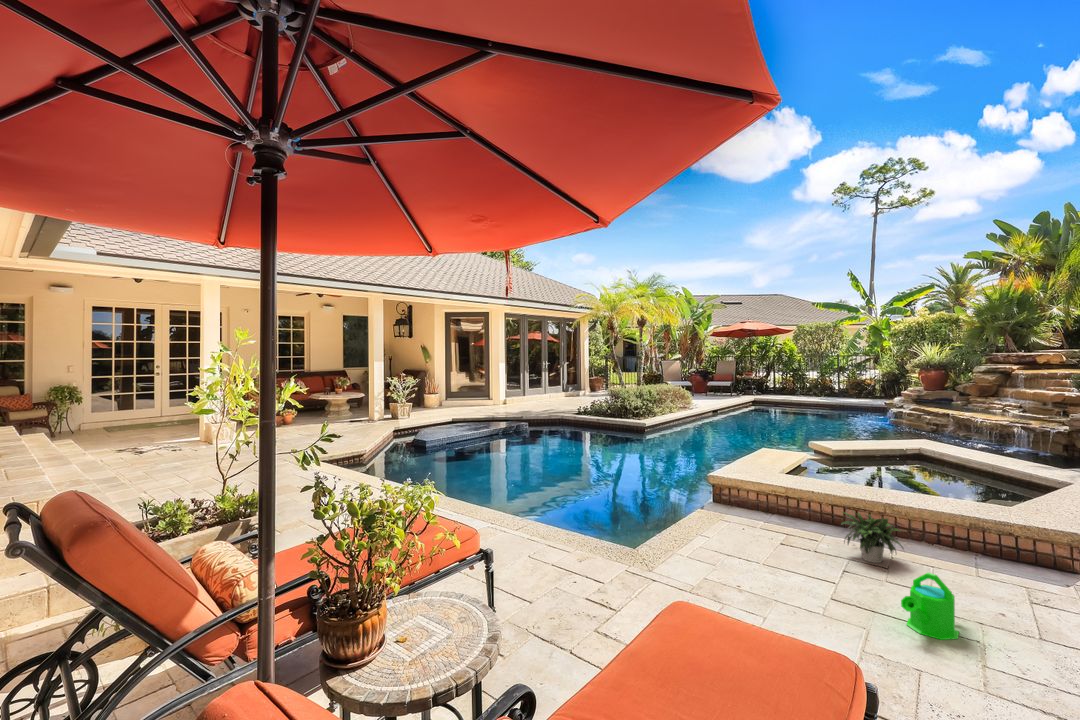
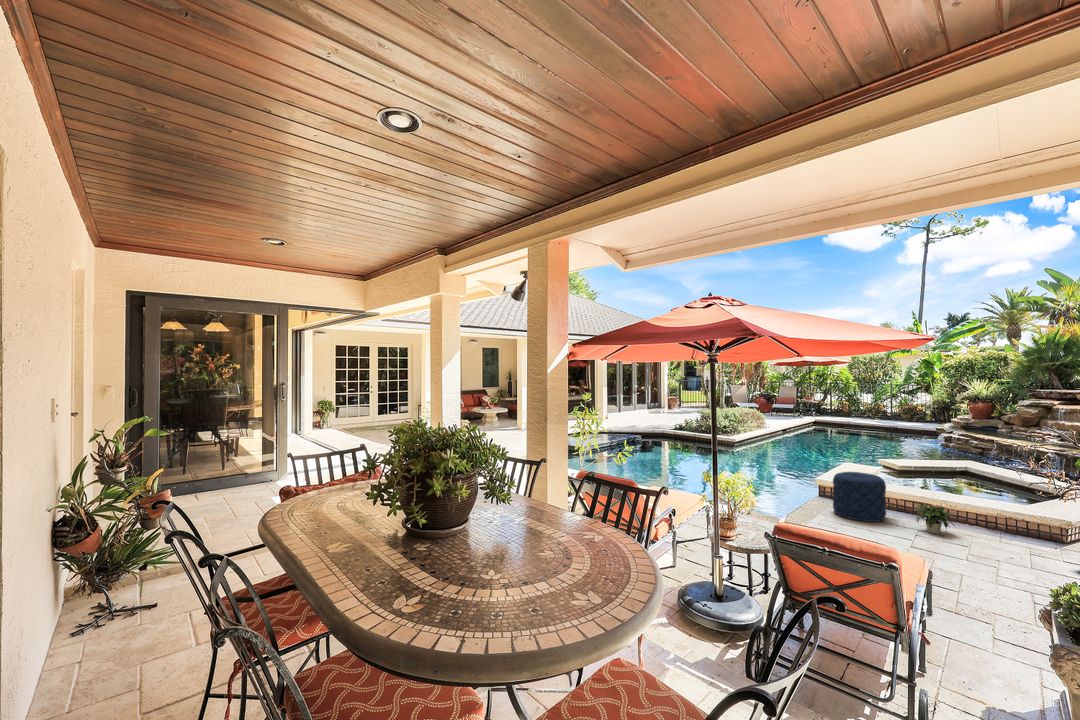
pouf: none [726,463,803,545] -> present [833,472,886,522]
watering can: present [901,573,959,640] -> none [953,532,986,567]

